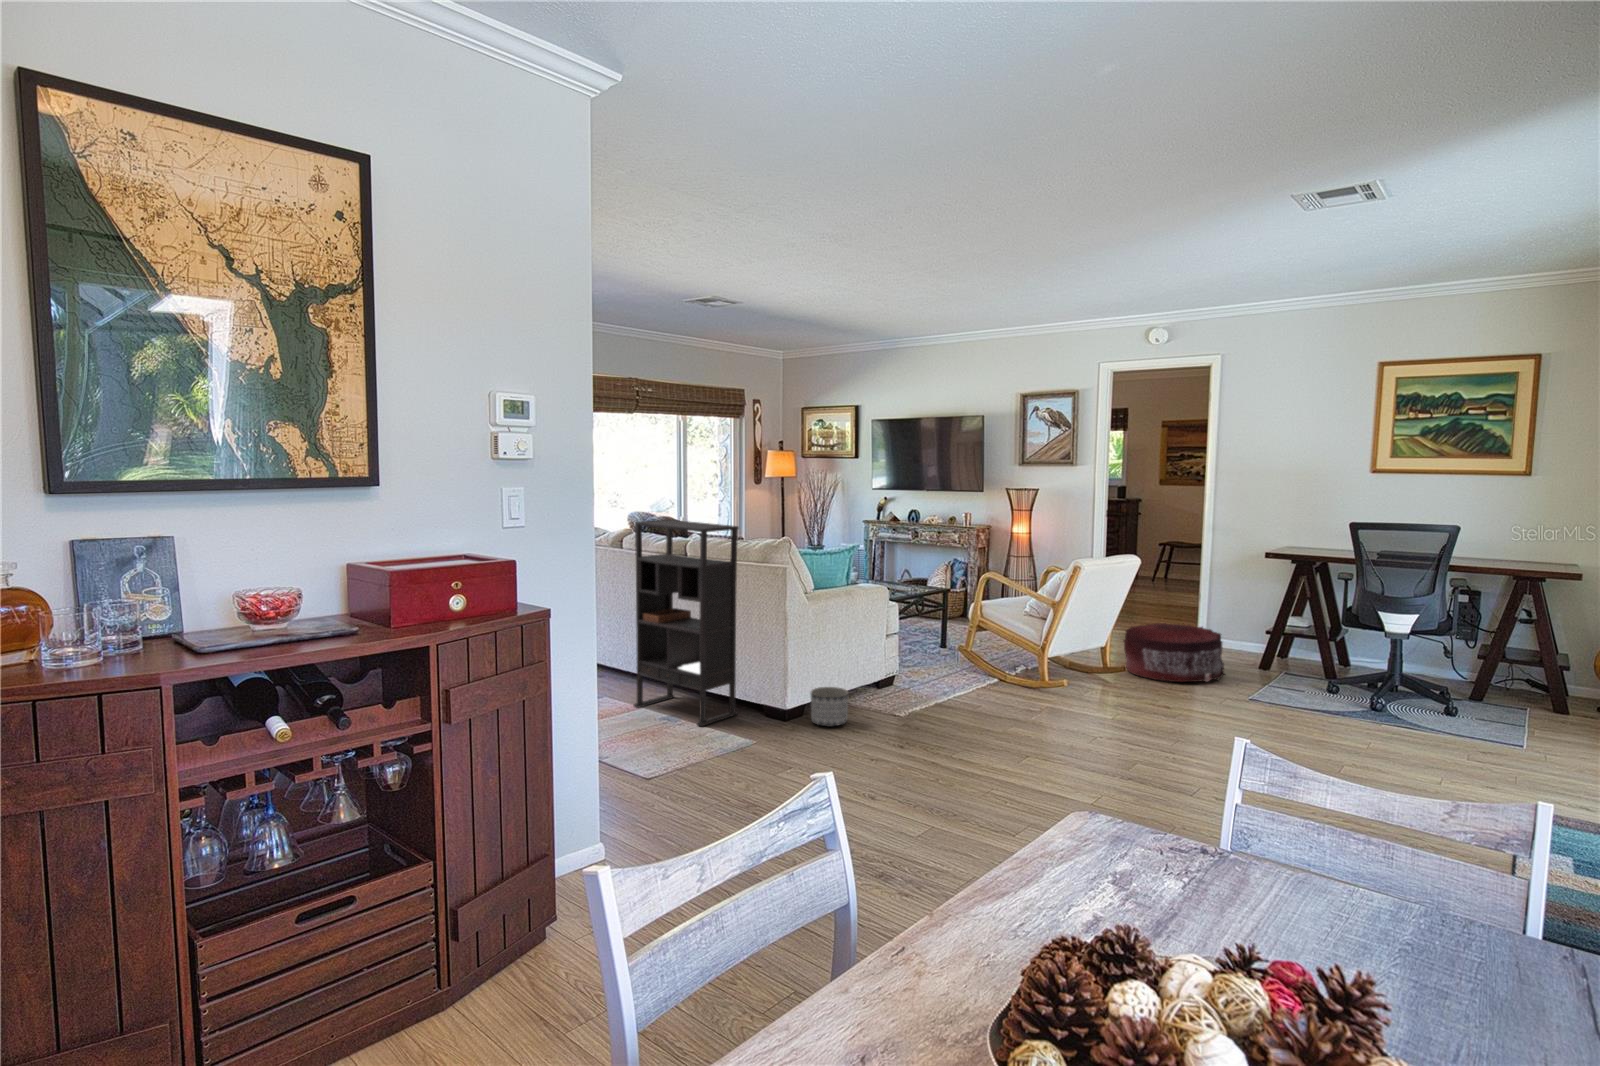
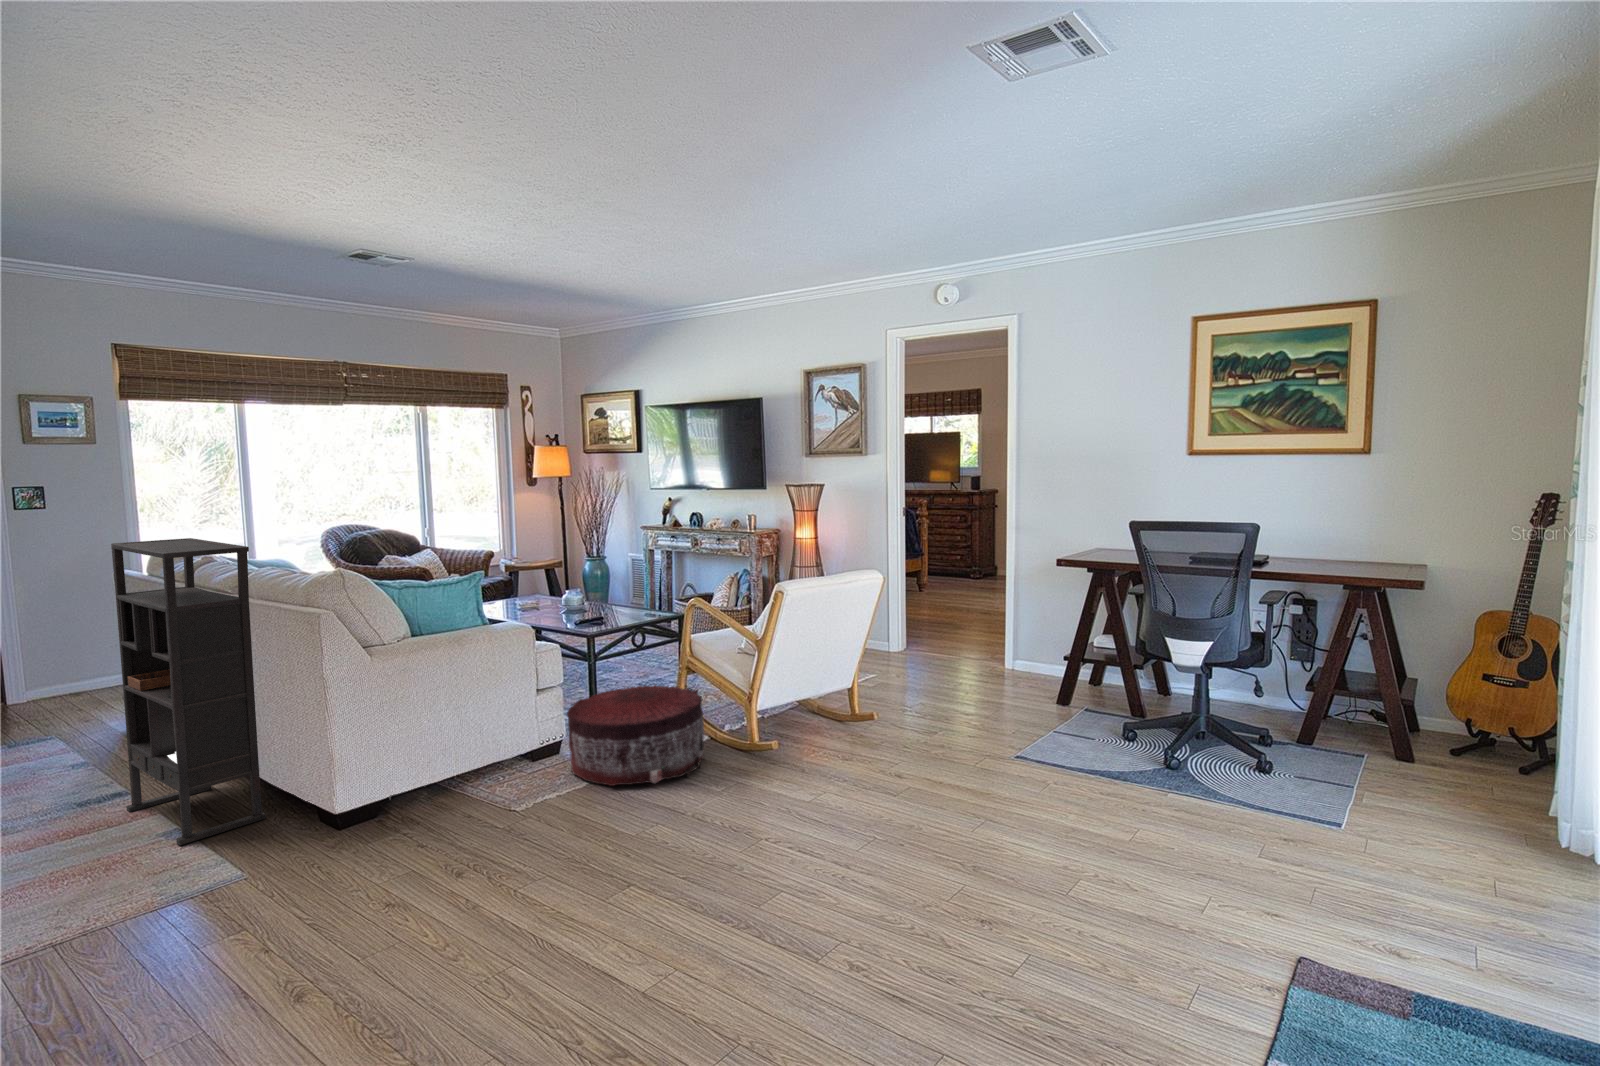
pouf: present [1123,623,1225,682] -> present [567,685,704,786]
planter: present [811,687,848,727] -> none [353,774,415,837]

